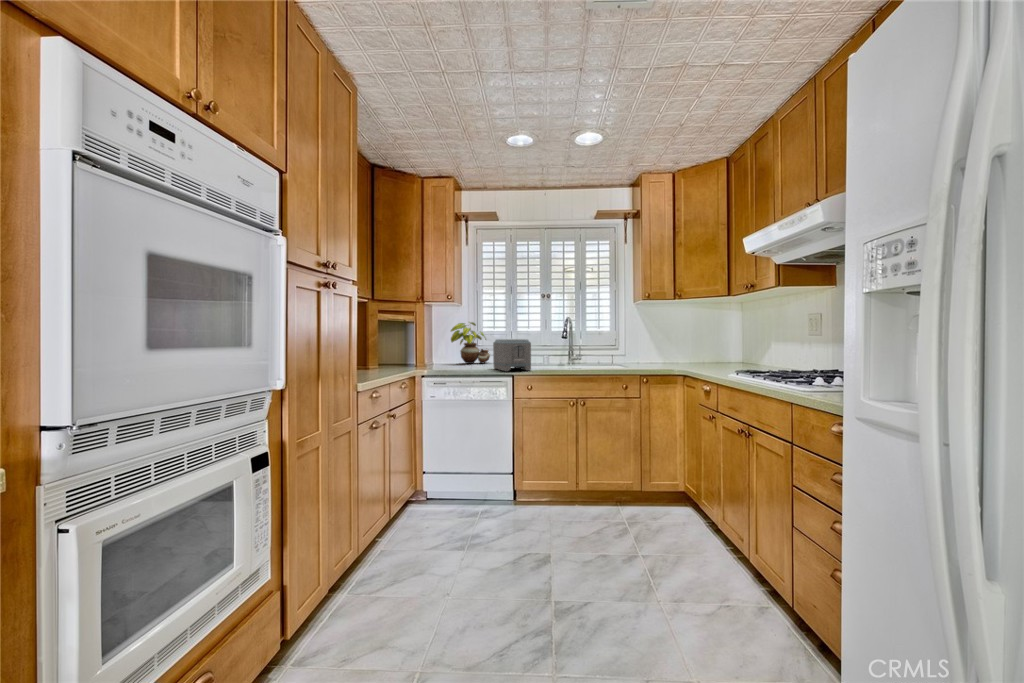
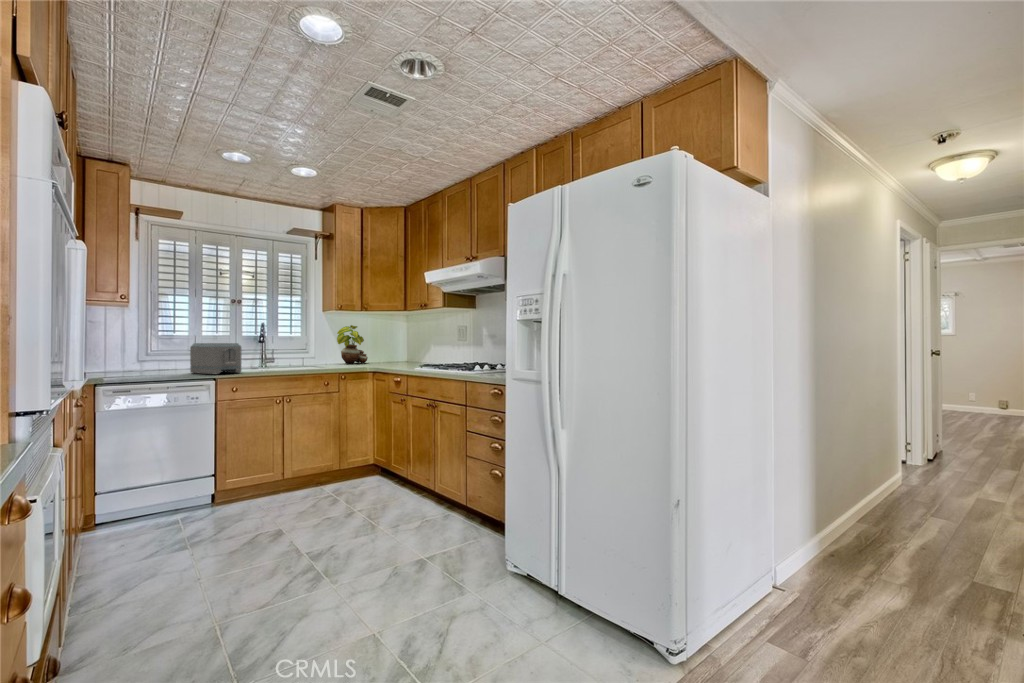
potted plant: present [451,322,490,364] -> present [337,325,368,364]

